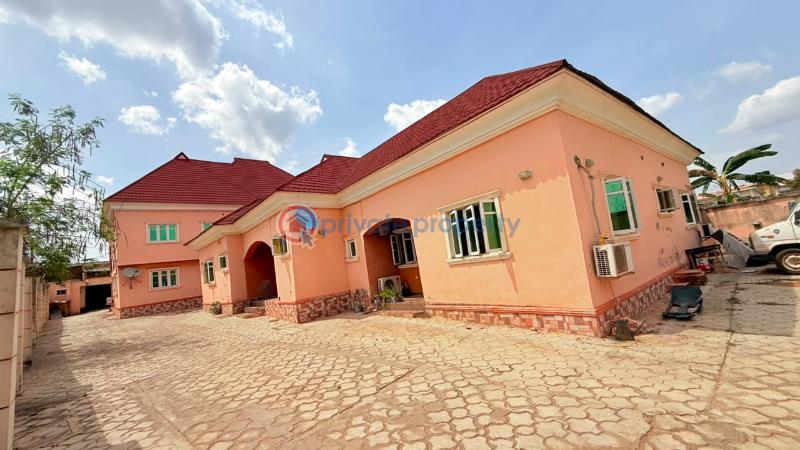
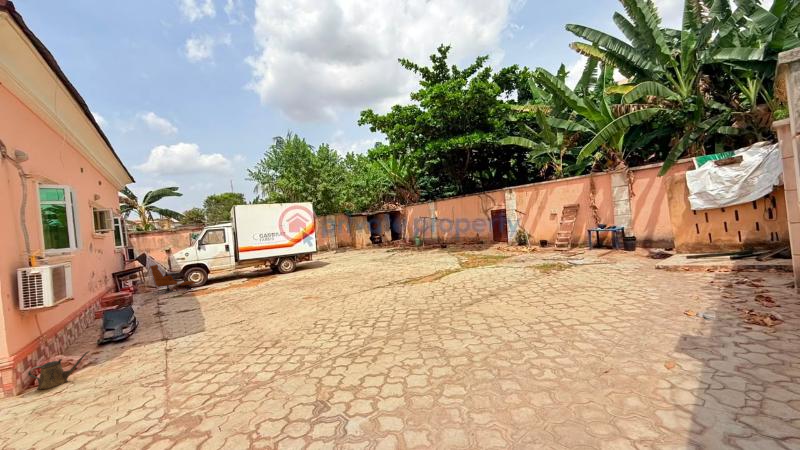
lounge chair: none [725,243,799,278] -> present [150,265,195,293]

